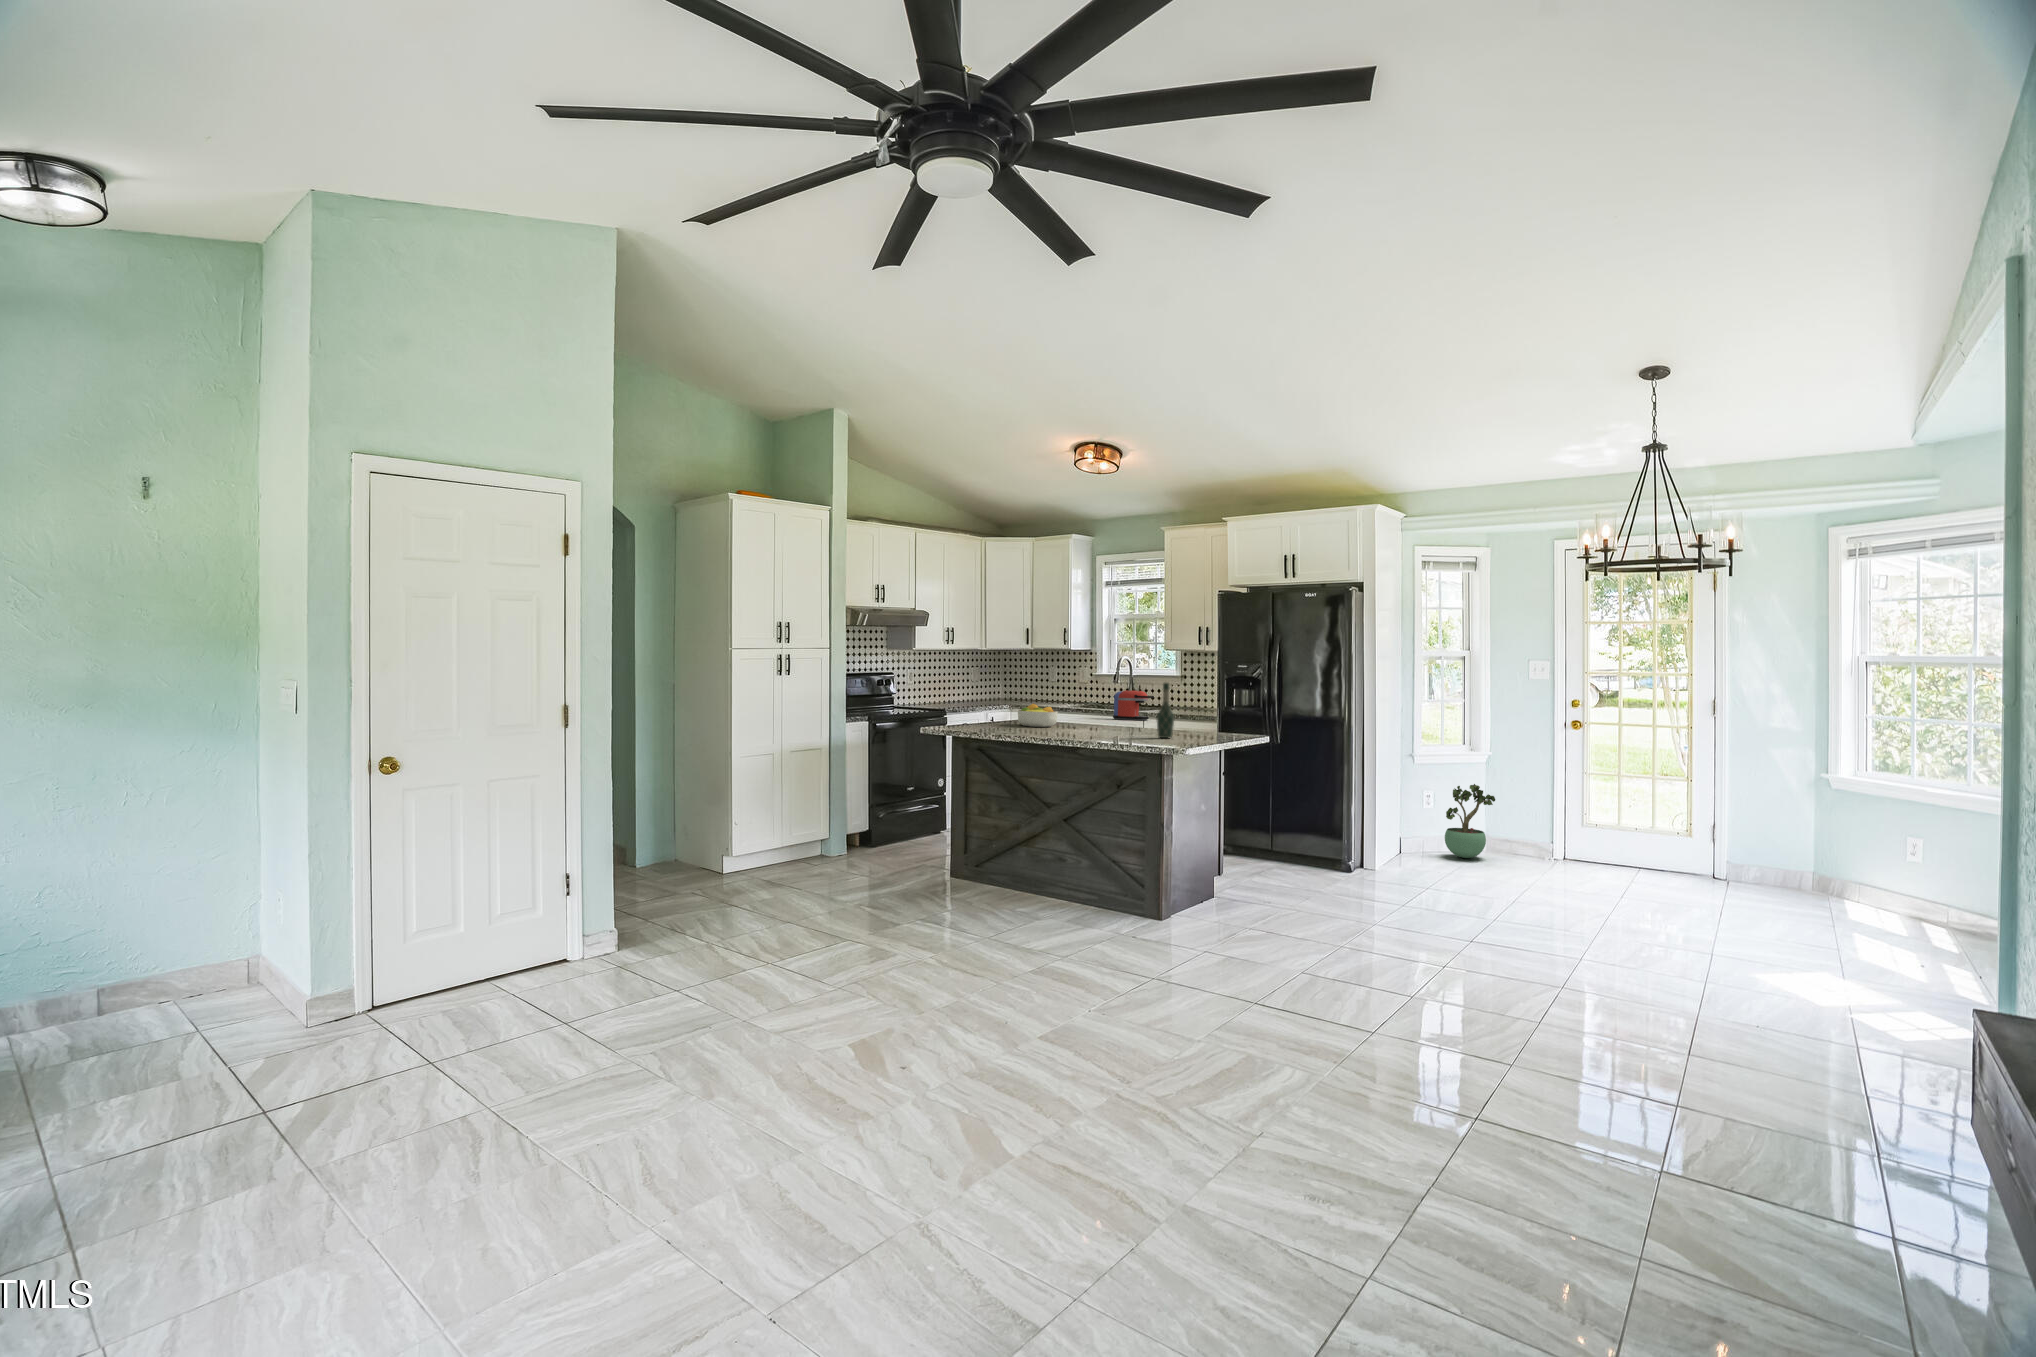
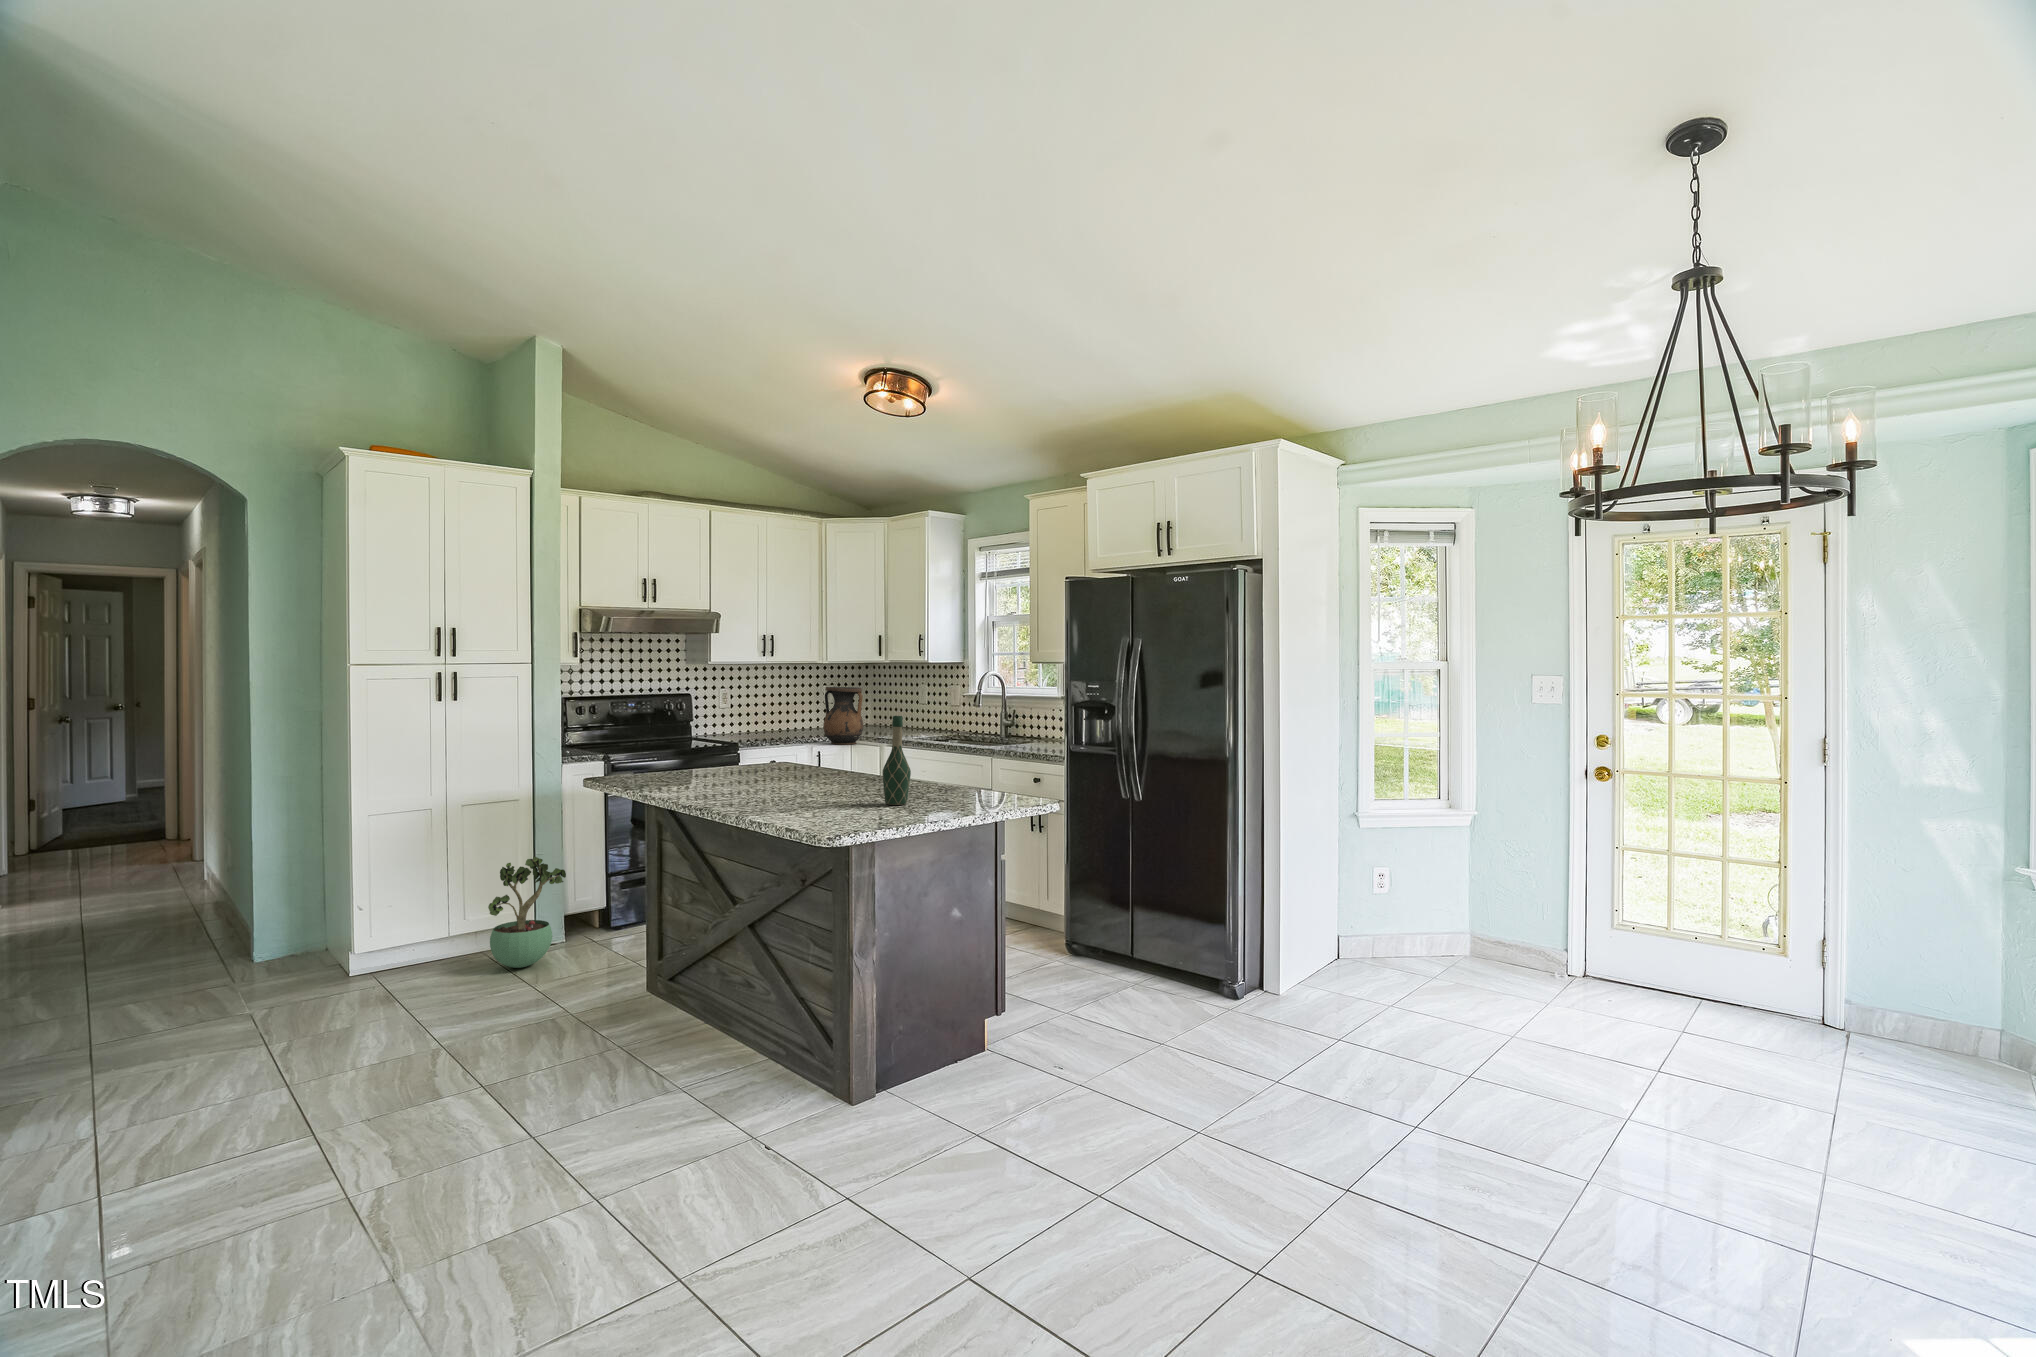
vase: none [990,668,1021,712] -> present [823,687,863,745]
coffee maker: present [1113,690,1154,720] -> none [946,719,999,761]
fruit bowl: present [1017,704,1058,727] -> none [753,741,815,777]
potted plant: present [1445,784,1495,858] -> present [488,856,566,968]

